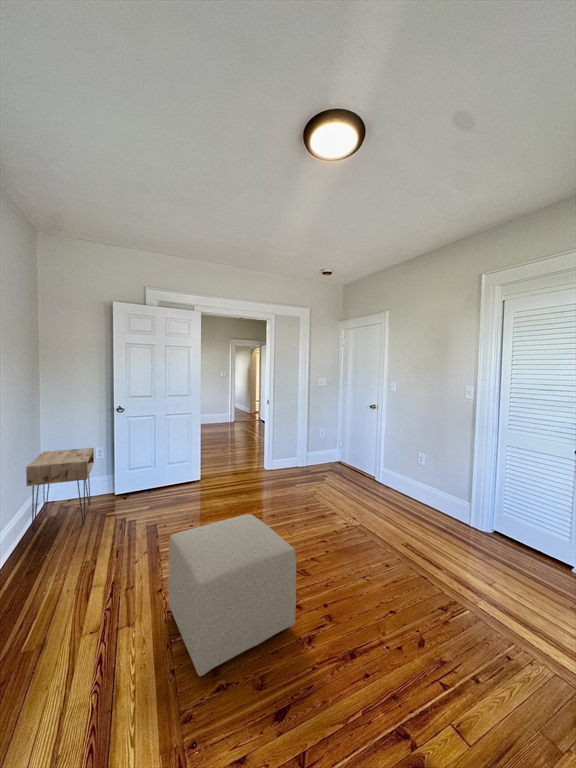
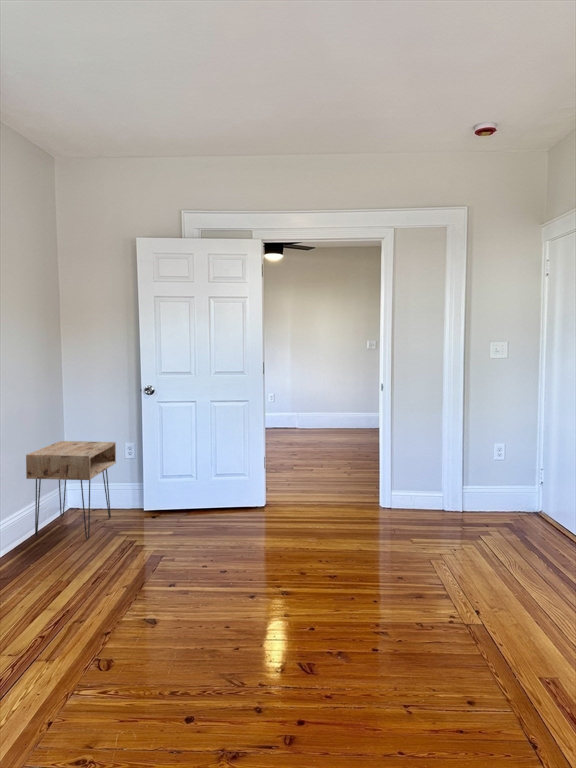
ottoman: present [168,514,296,676] -> none [60,551,227,738]

